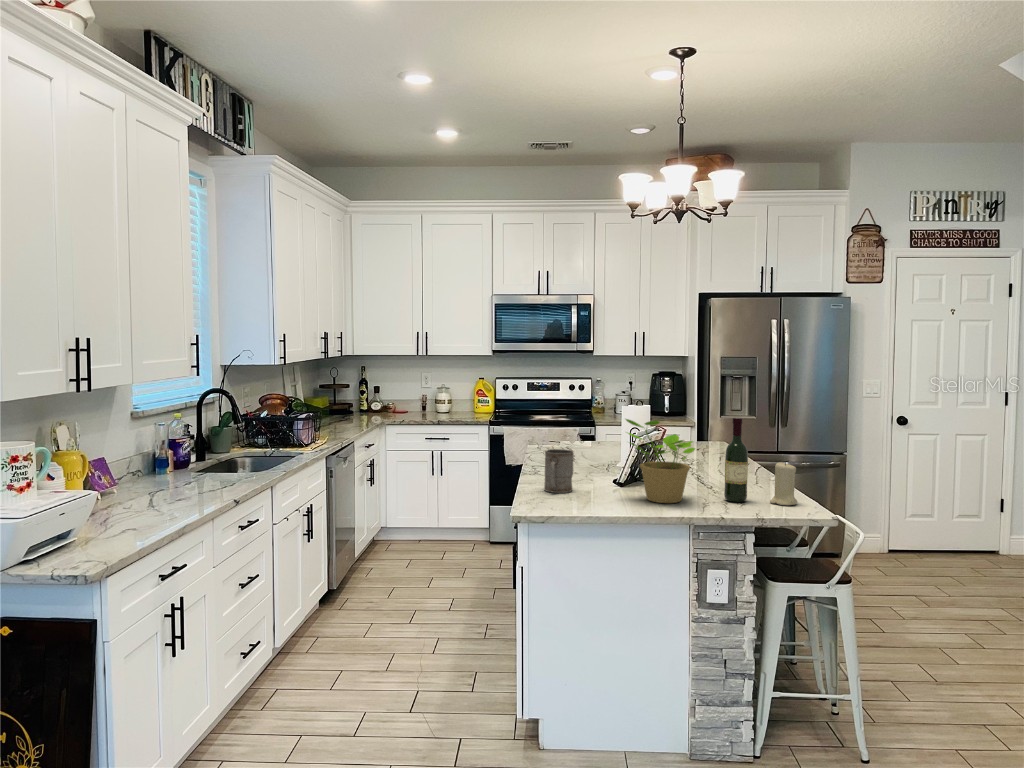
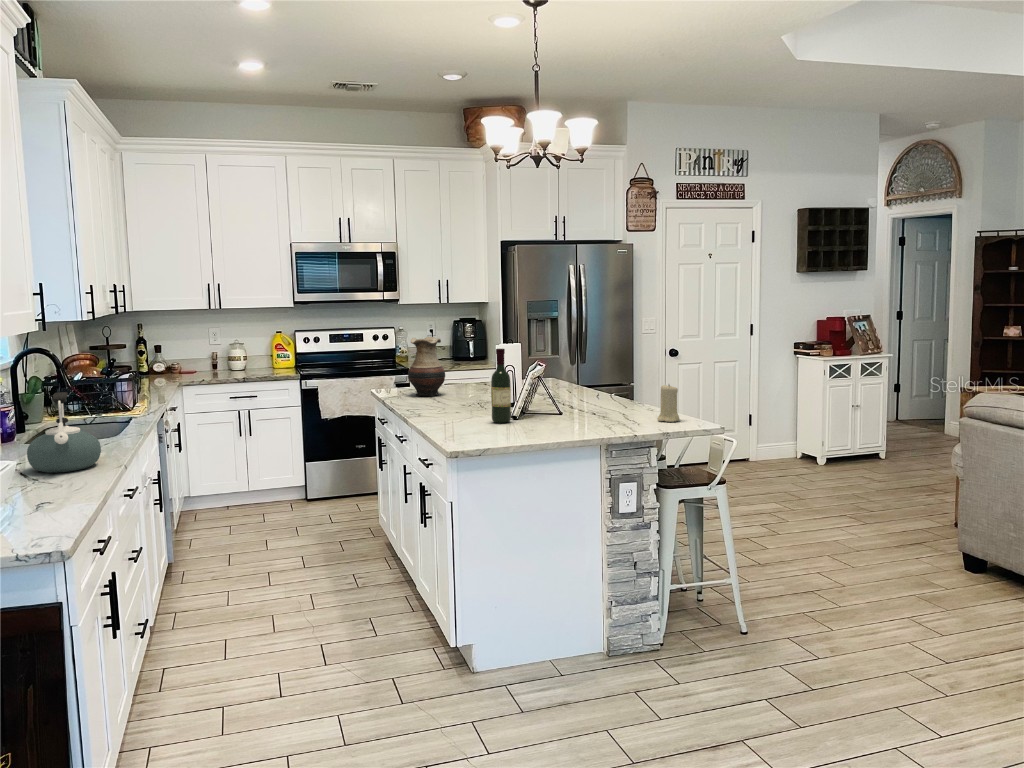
vase: none [555,392,593,452] -> present [408,337,445,396]
wine bottle: present [724,418,748,502] -> present [491,349,511,423]
potted plant: present [626,419,695,503] -> none [532,353,602,429]
kettle: none [160,429,220,498] -> present [27,392,101,473]
mug: present [544,449,573,493] -> none [452,388,481,430]

